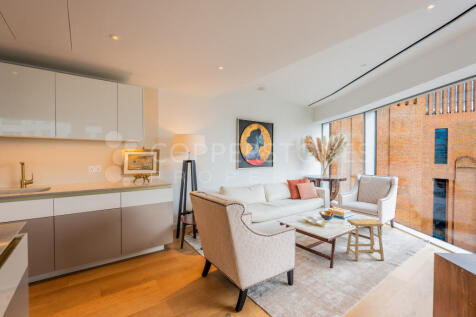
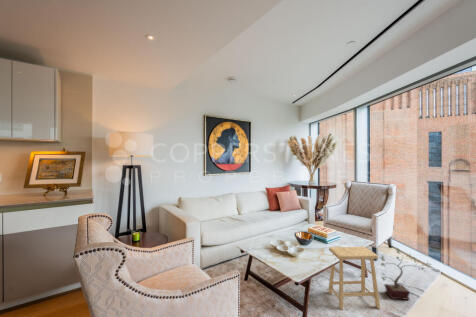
potted plant: none [385,220,422,256] -> present [381,249,428,300]

